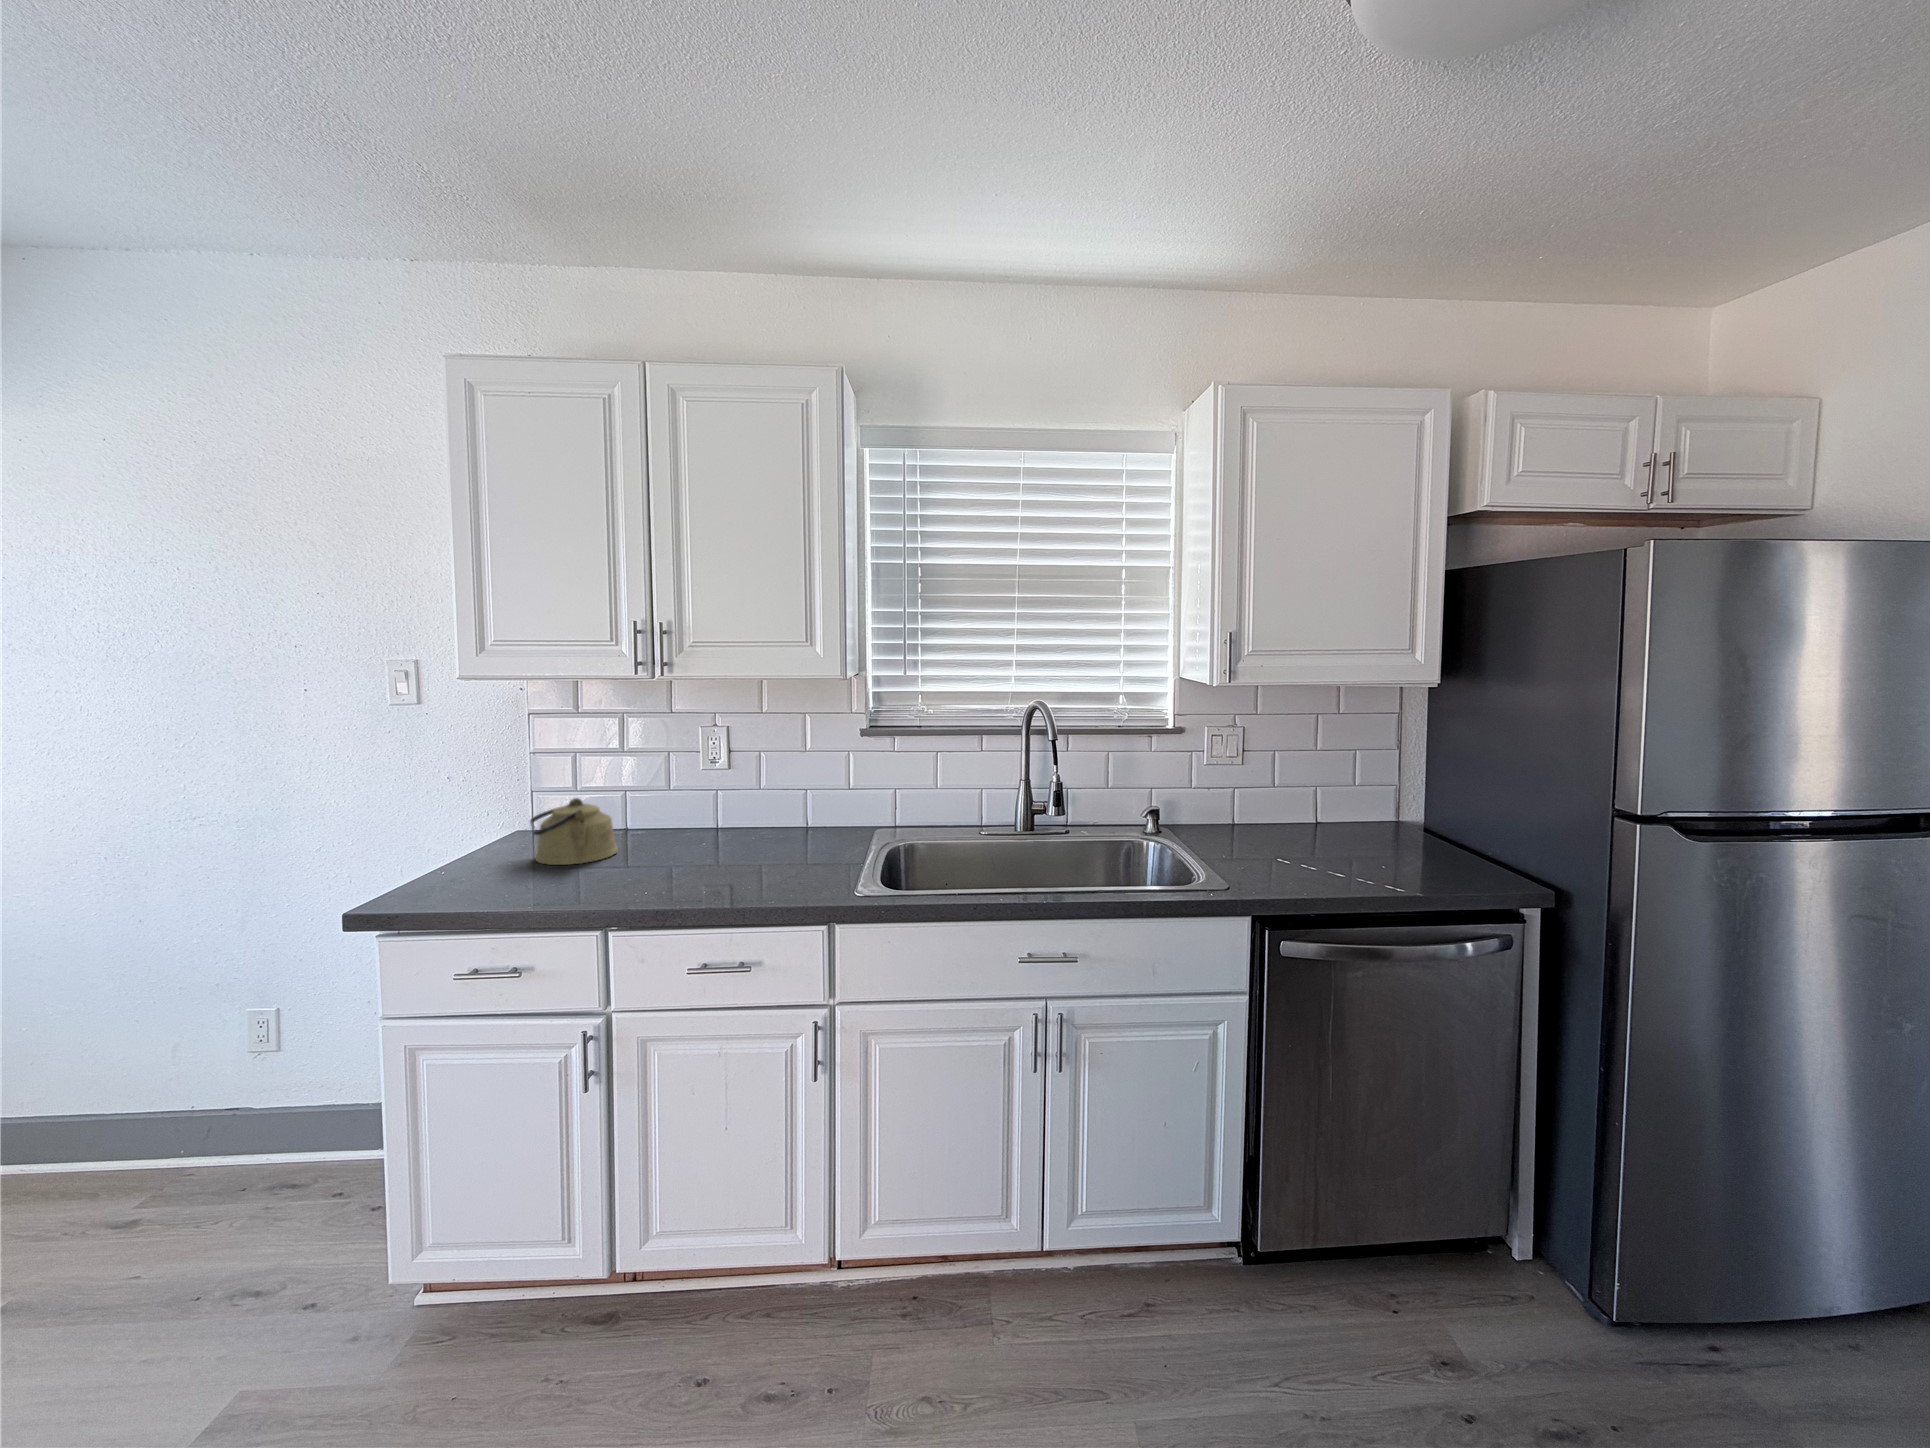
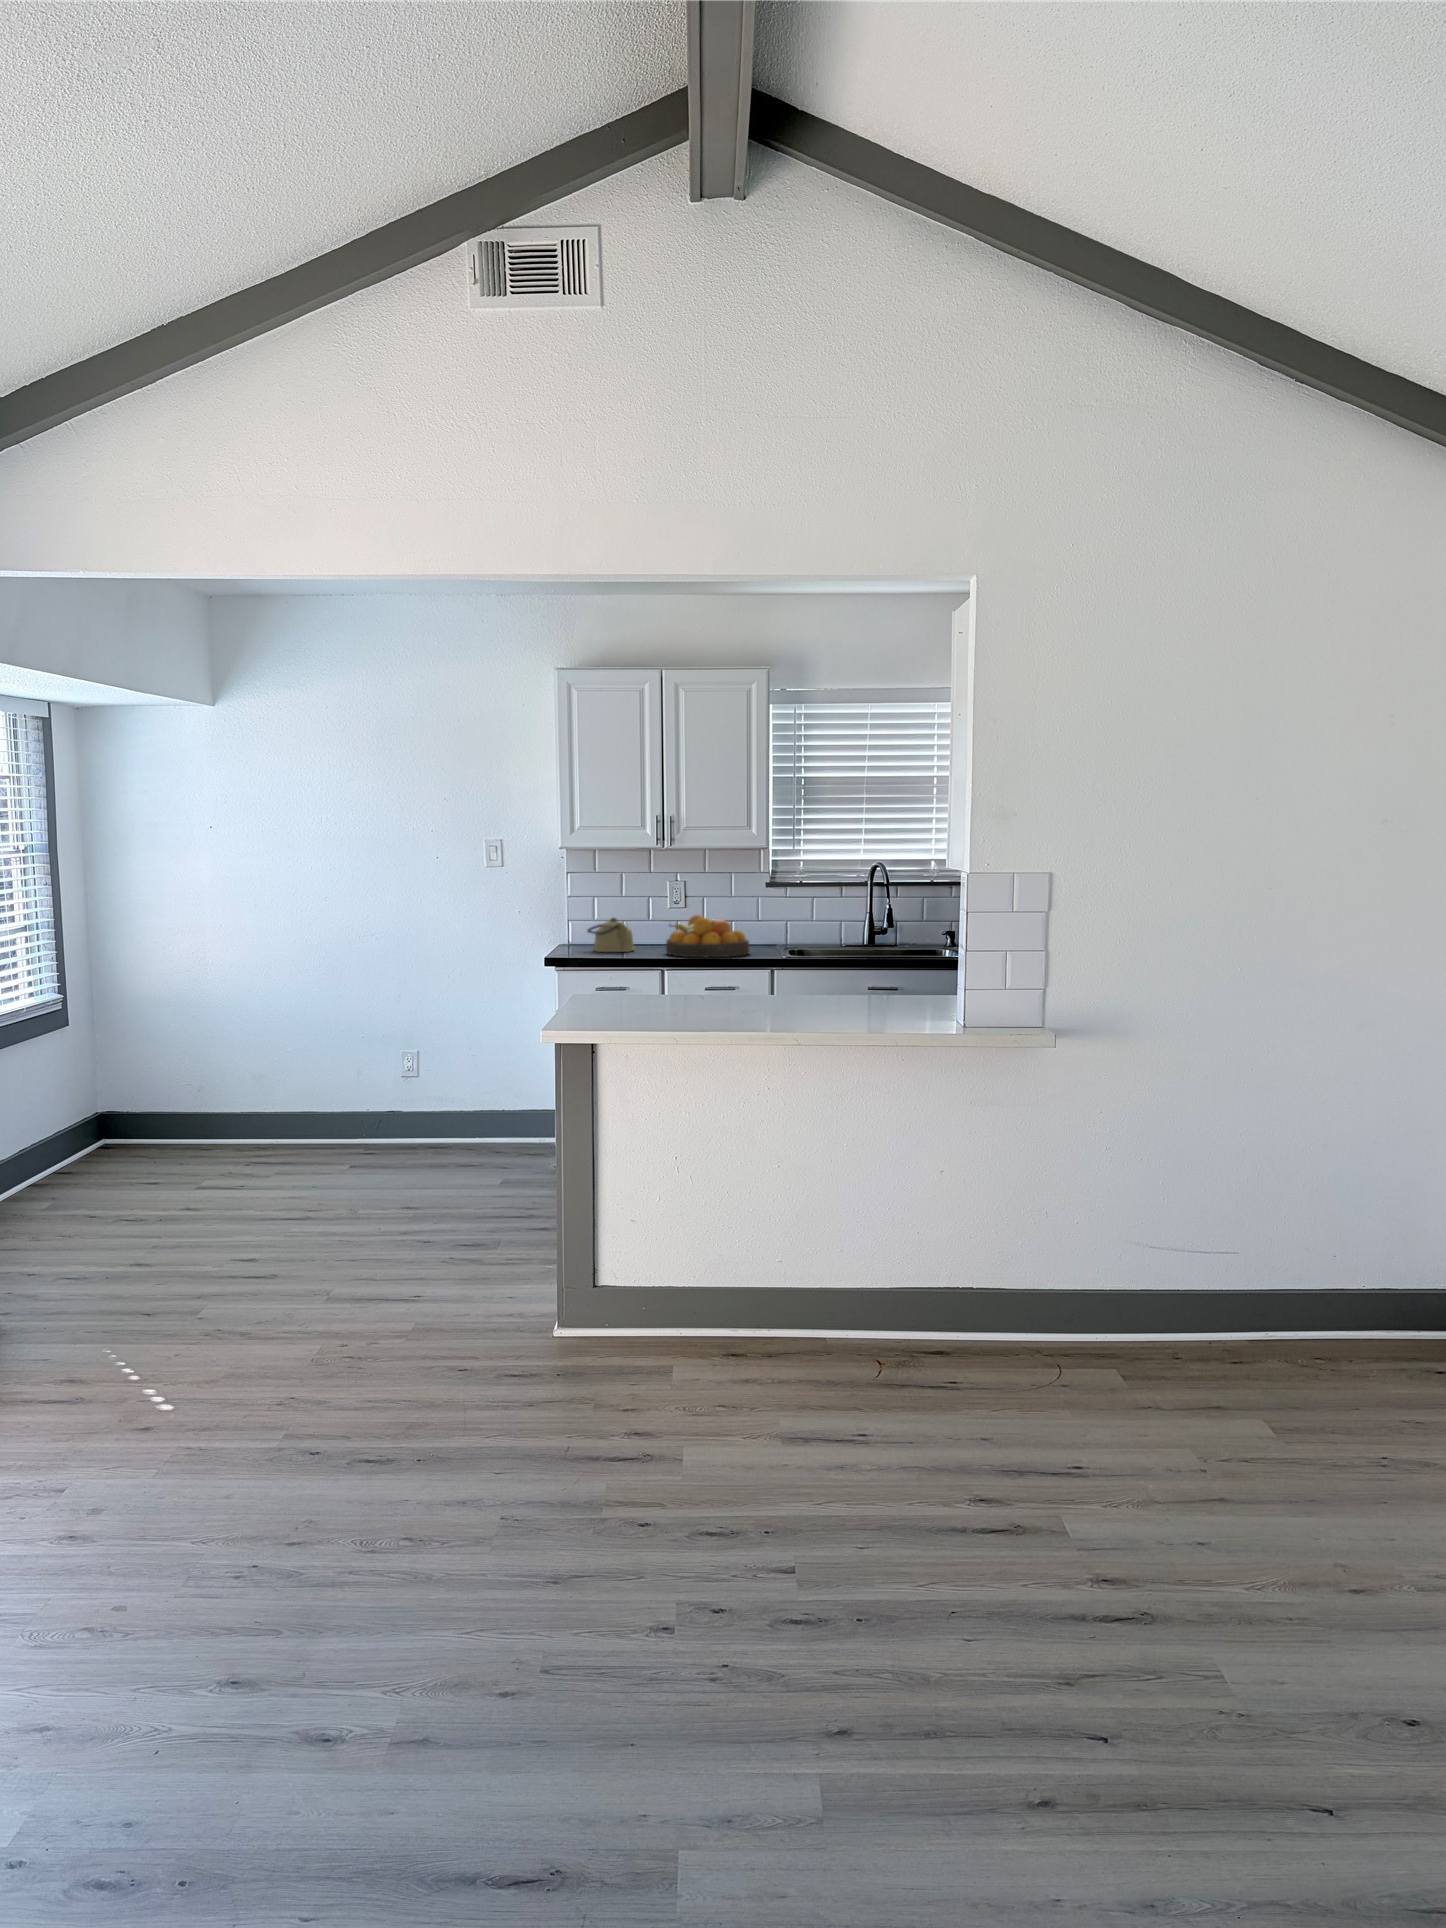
fruit bowl: none [645,798,805,894] -> present [666,915,750,957]

